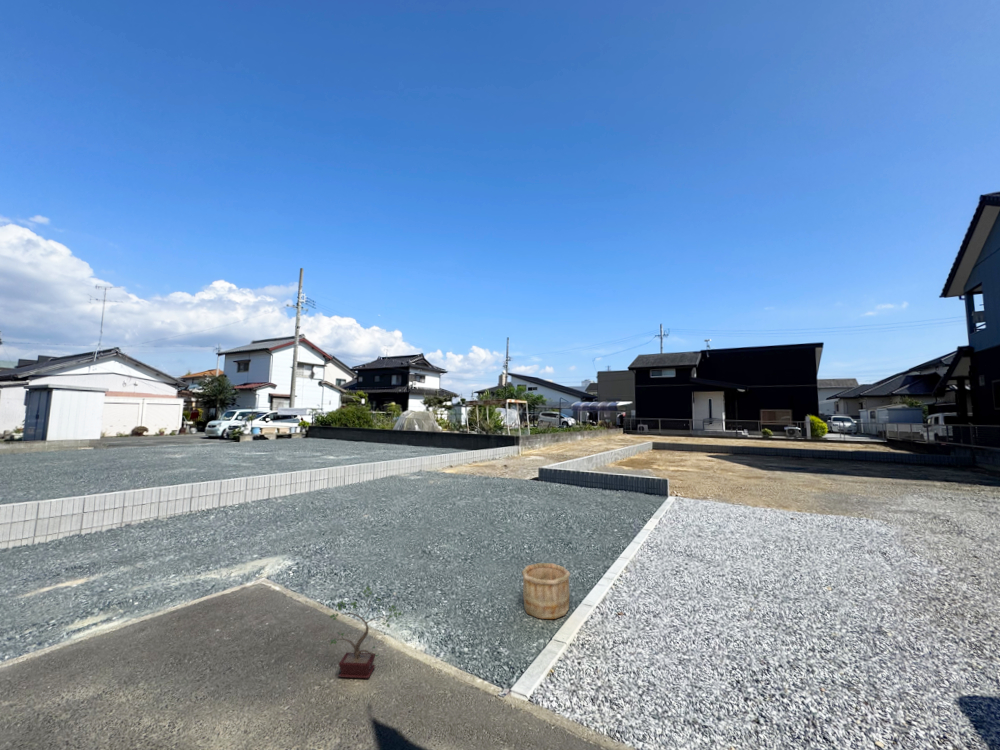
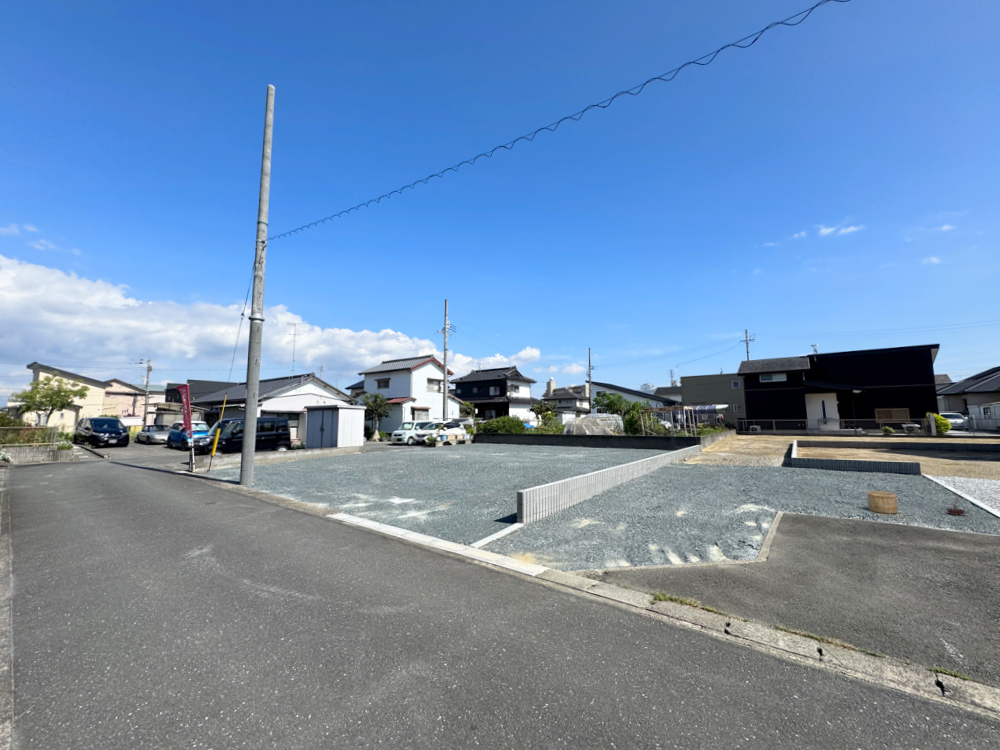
potted plant: present [330,586,401,678] -> present [943,484,976,515]

